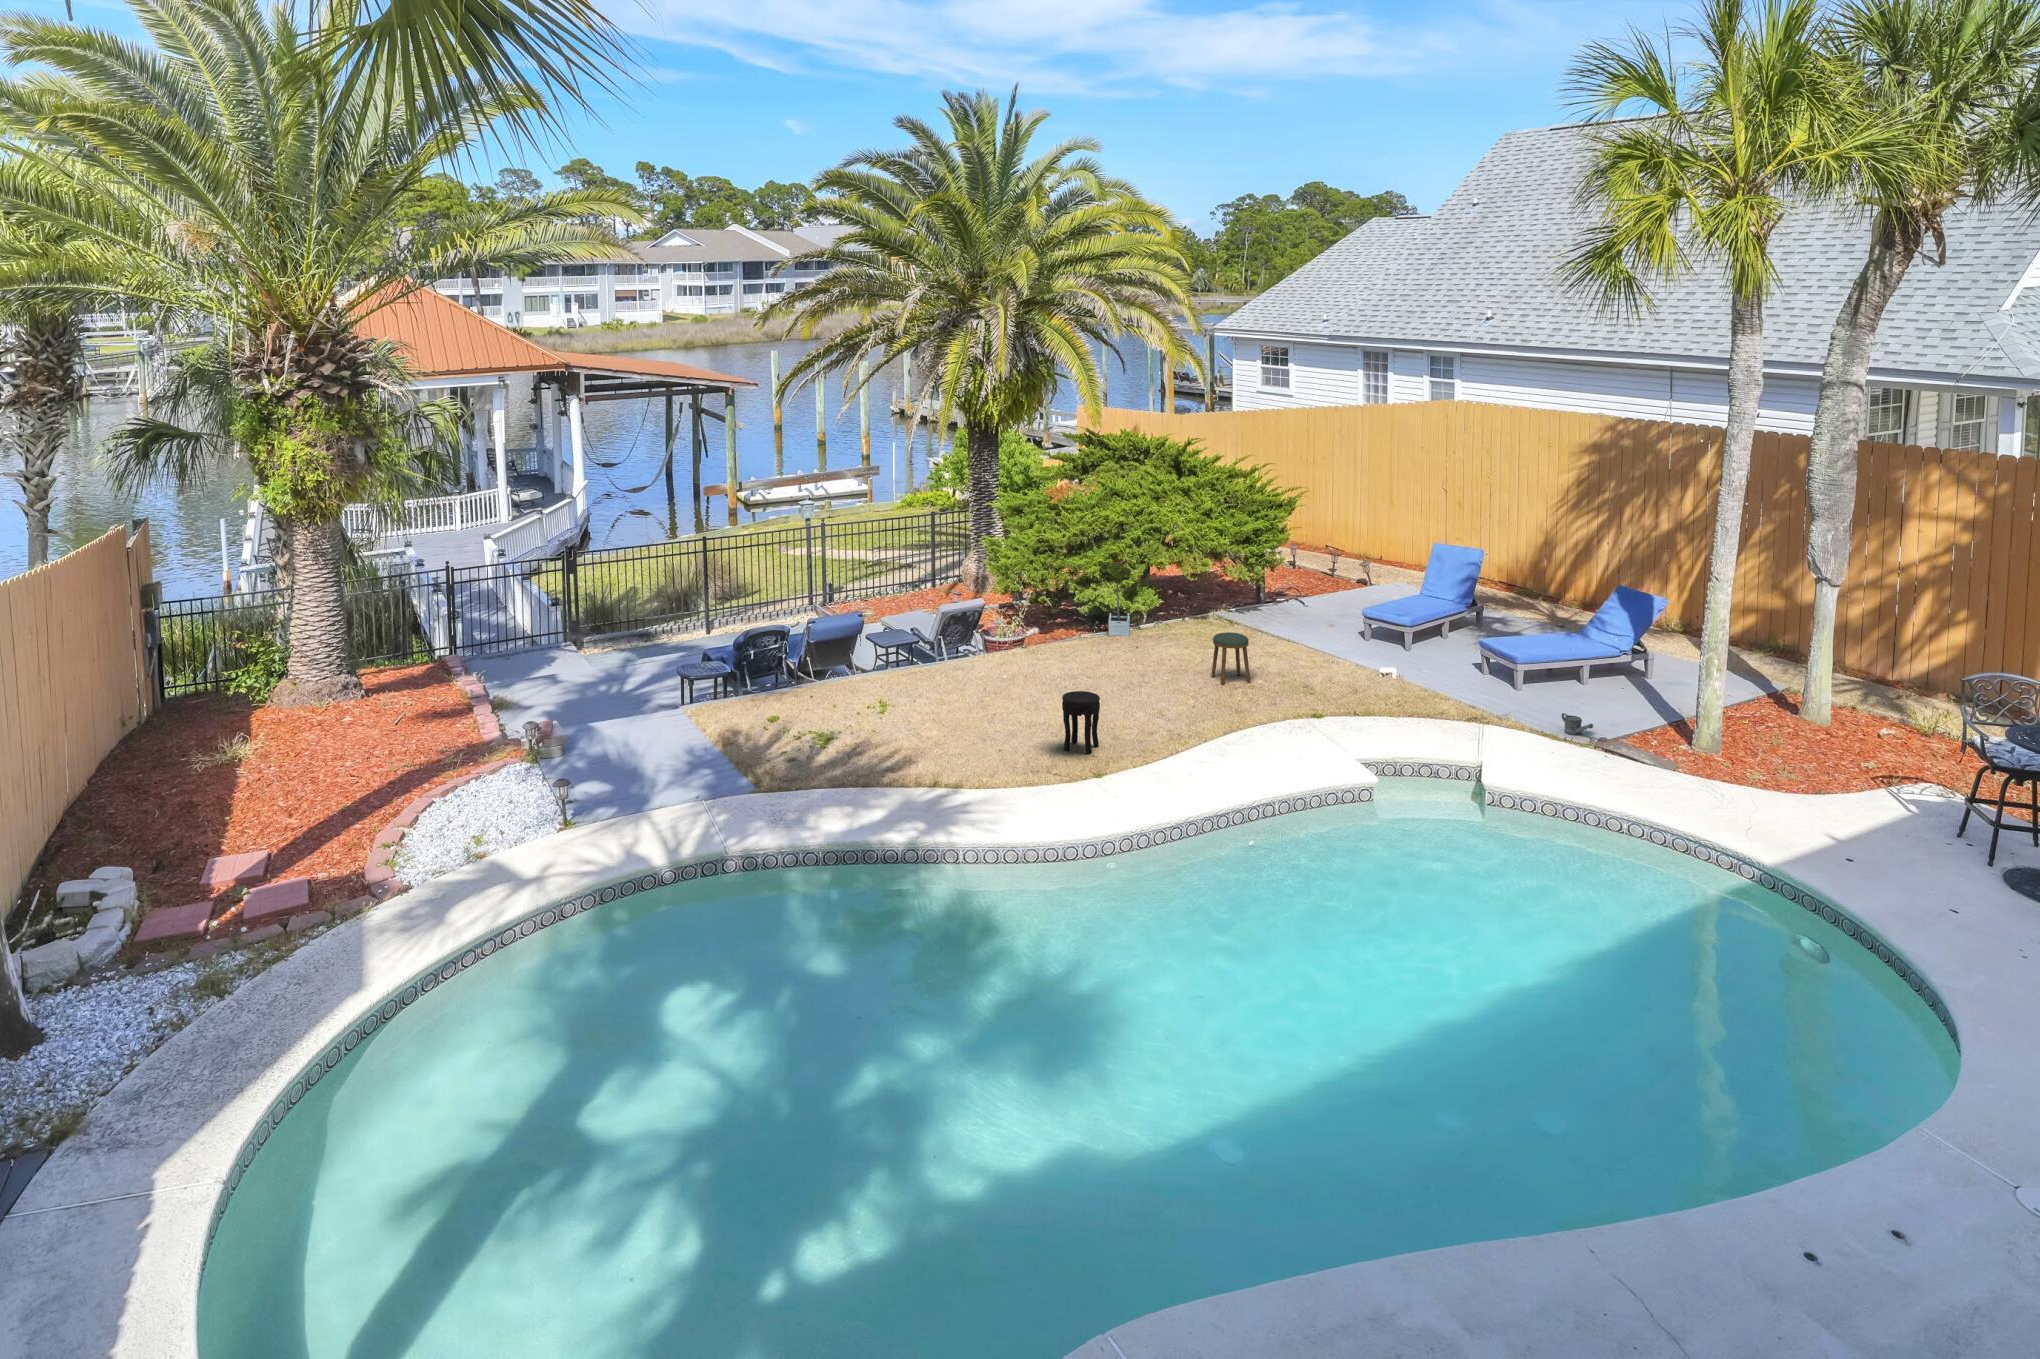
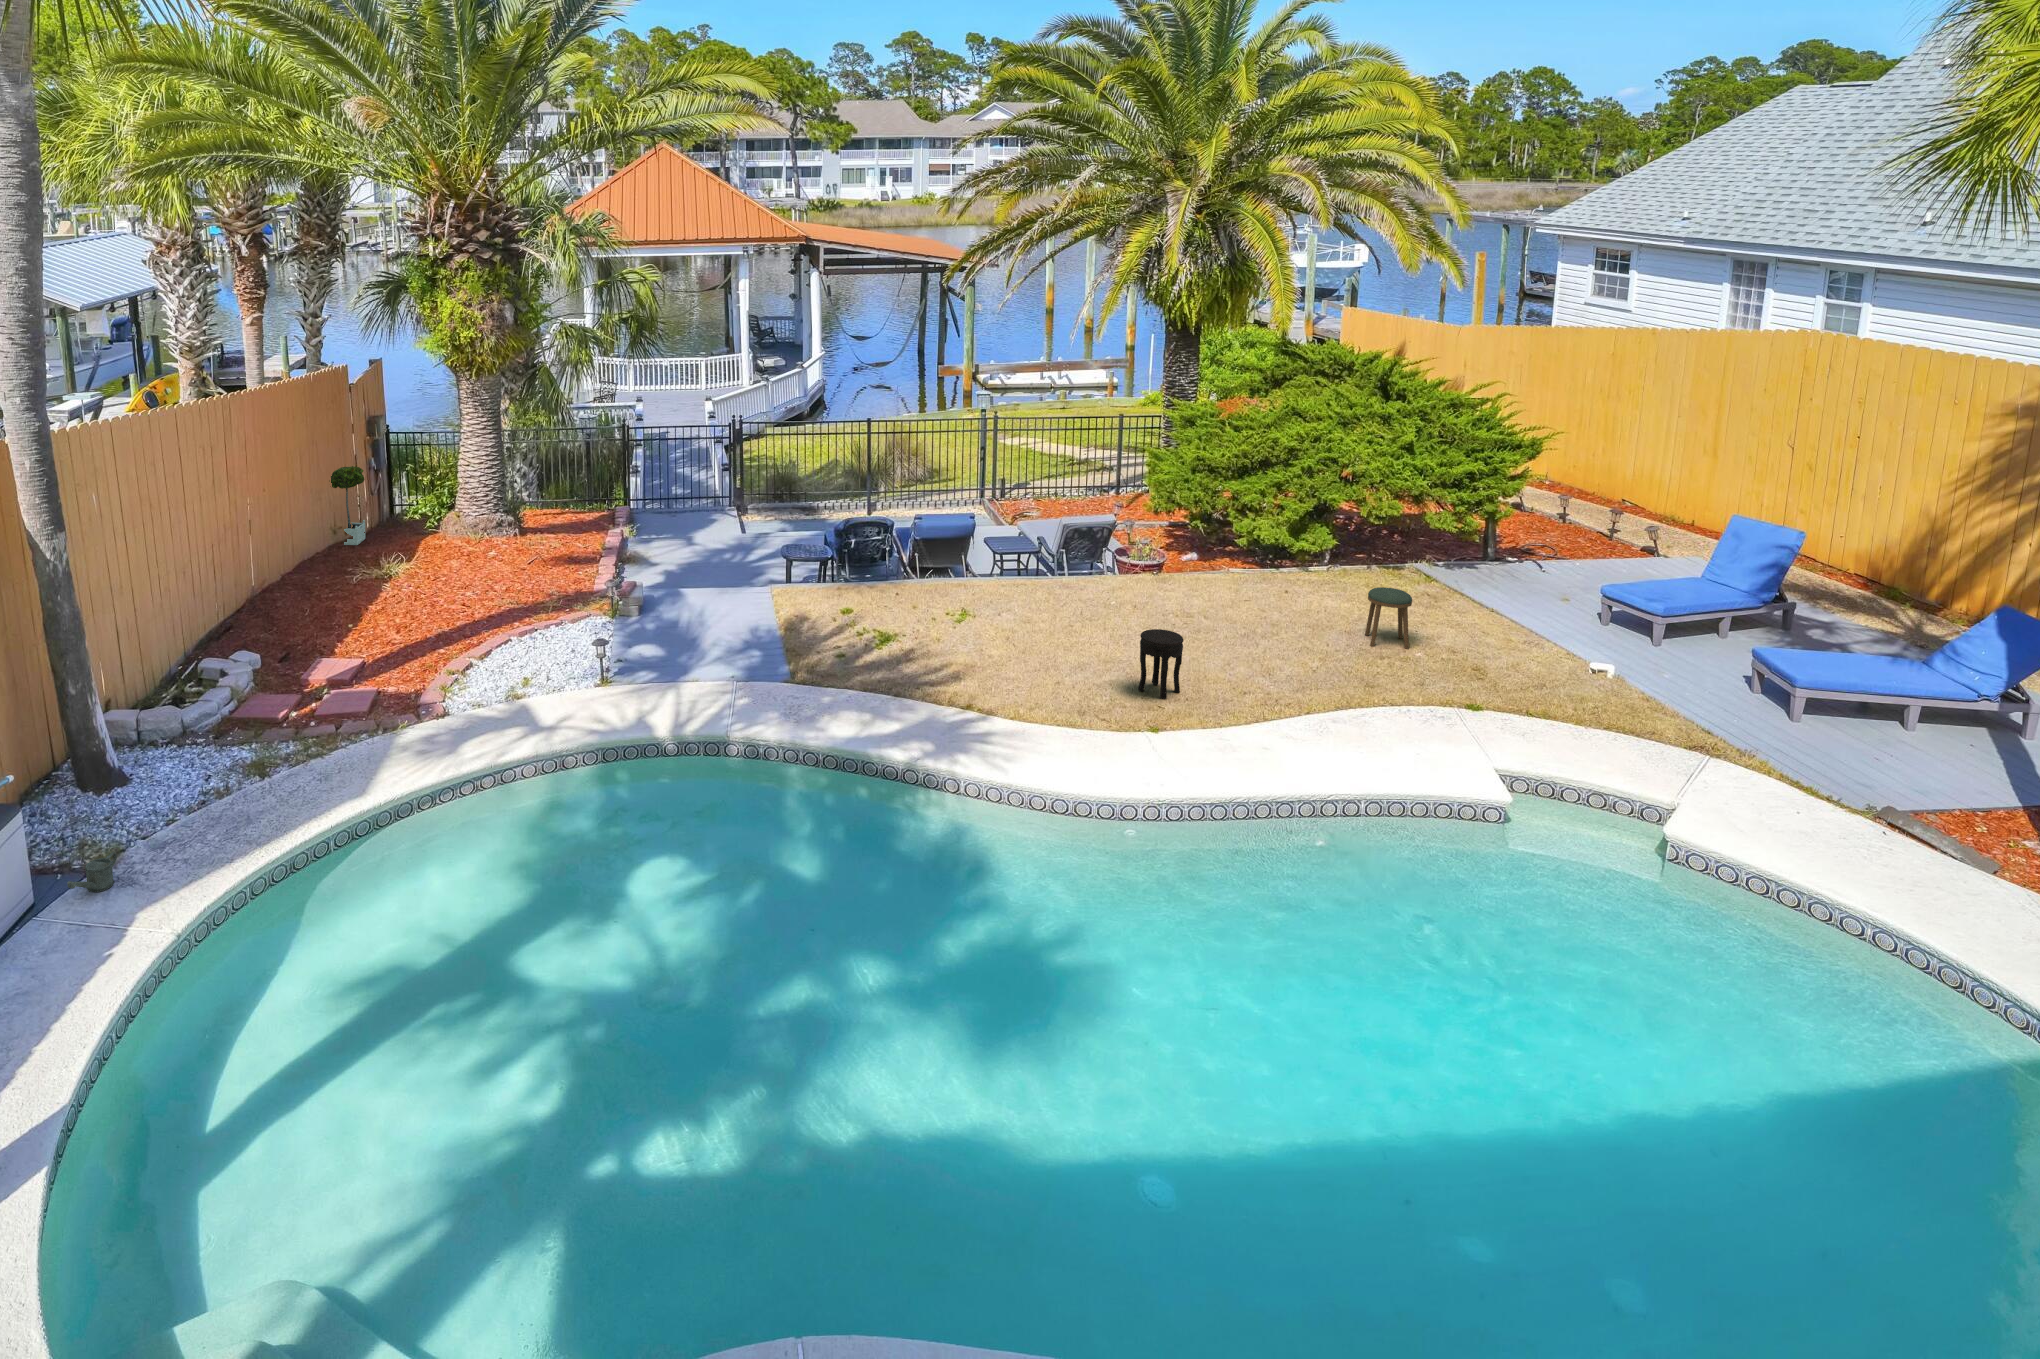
potted tree: present [1099,562,1131,637] -> present [331,466,365,545]
watering can: present [1562,713,1593,735] -> present [67,852,117,892]

